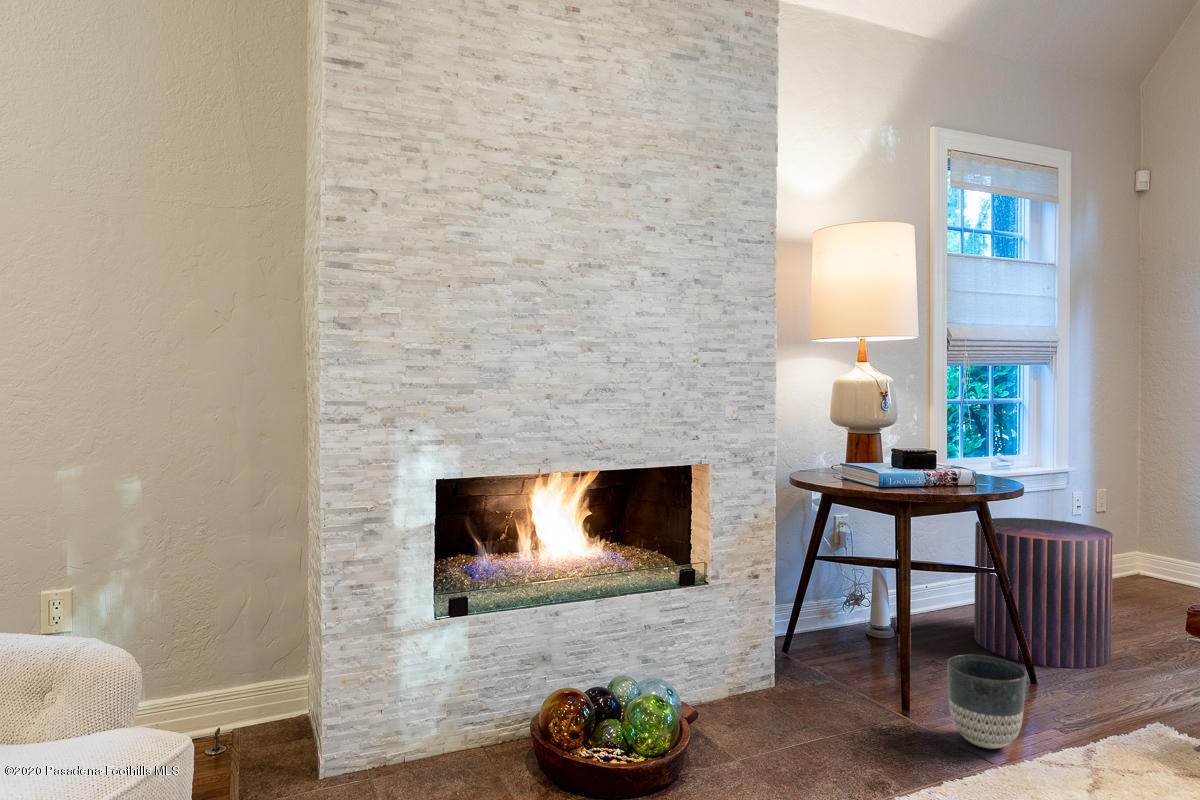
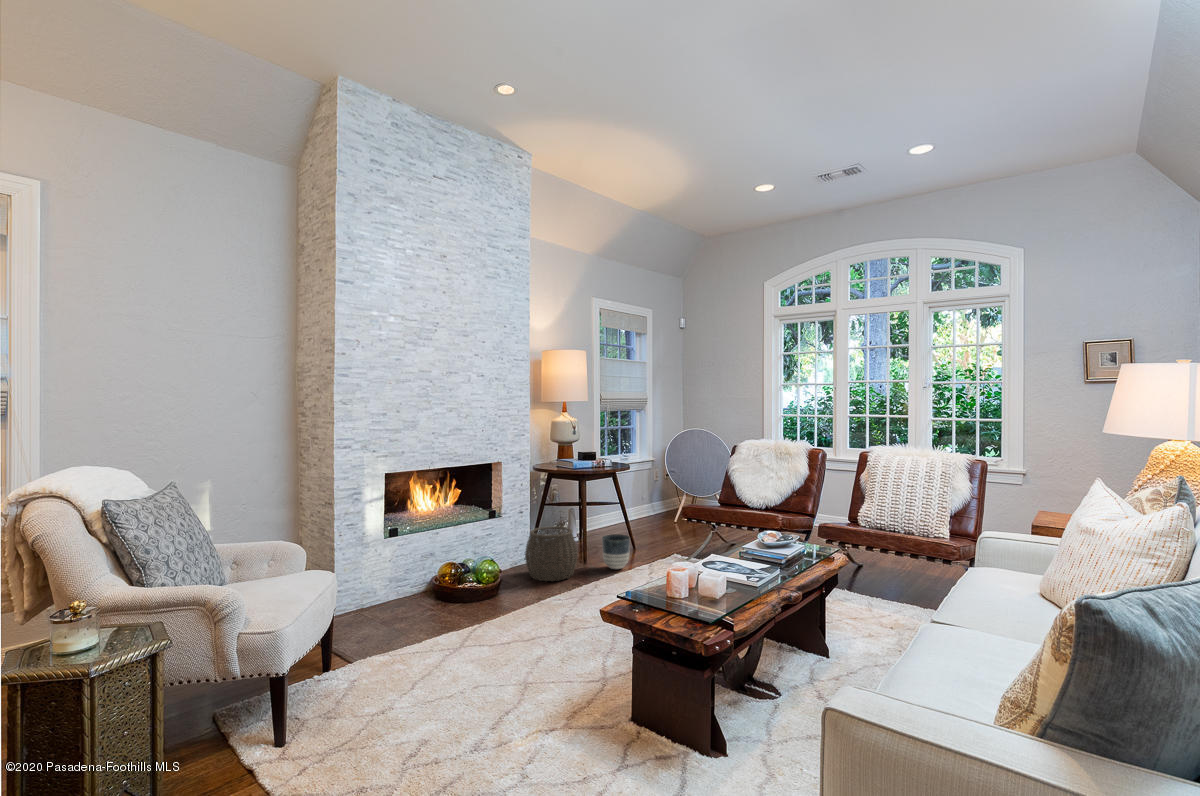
pouf: present [974,518,1113,668] -> none [613,481,666,543]
woven basket: none [752,619,883,762] -> present [525,526,578,581]

